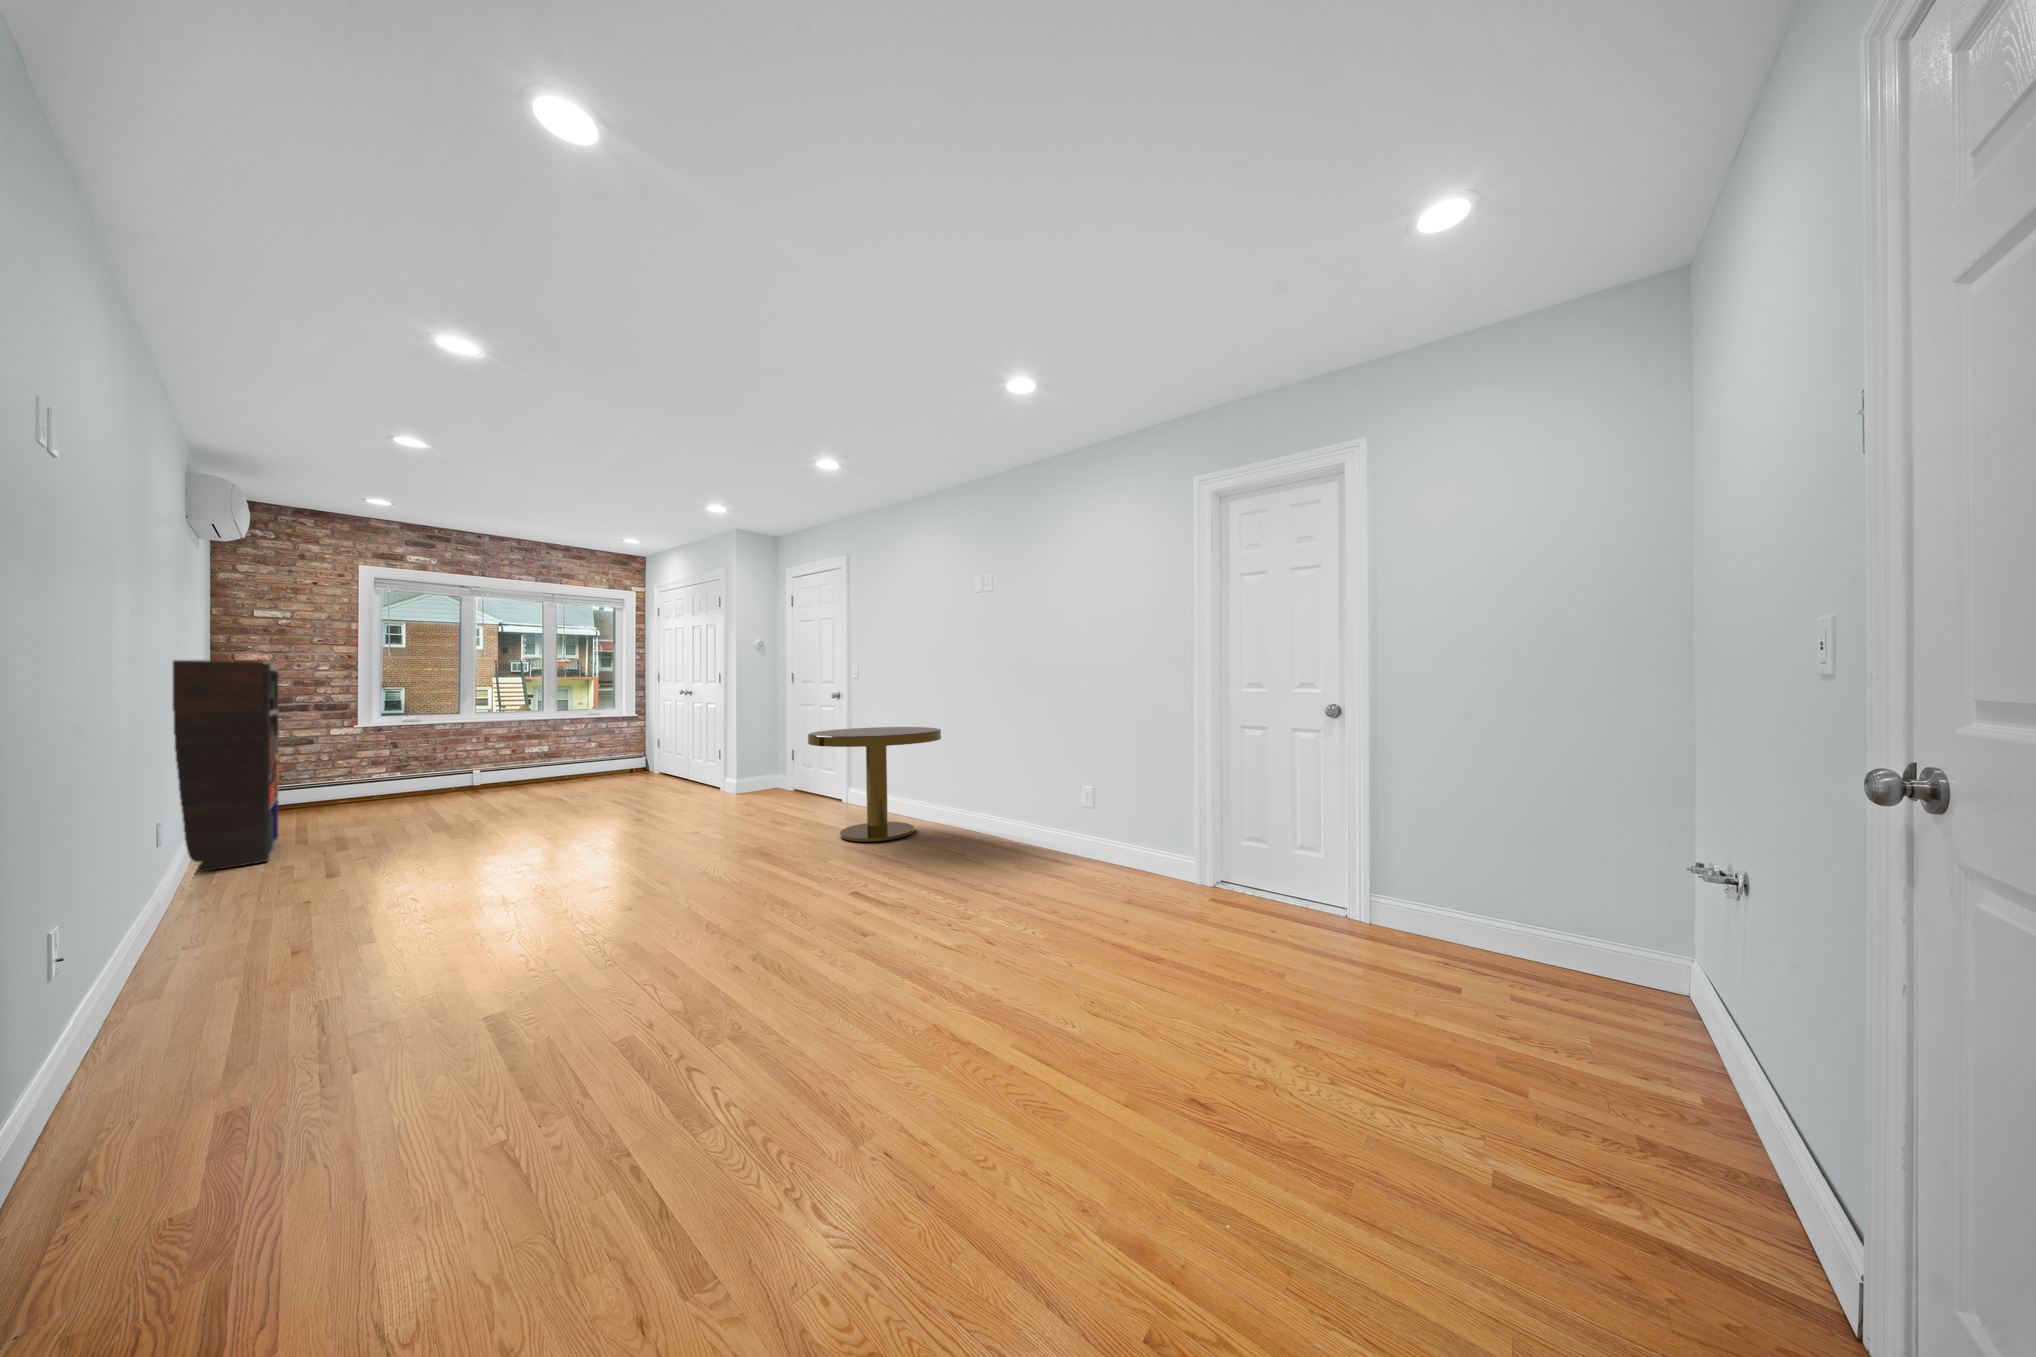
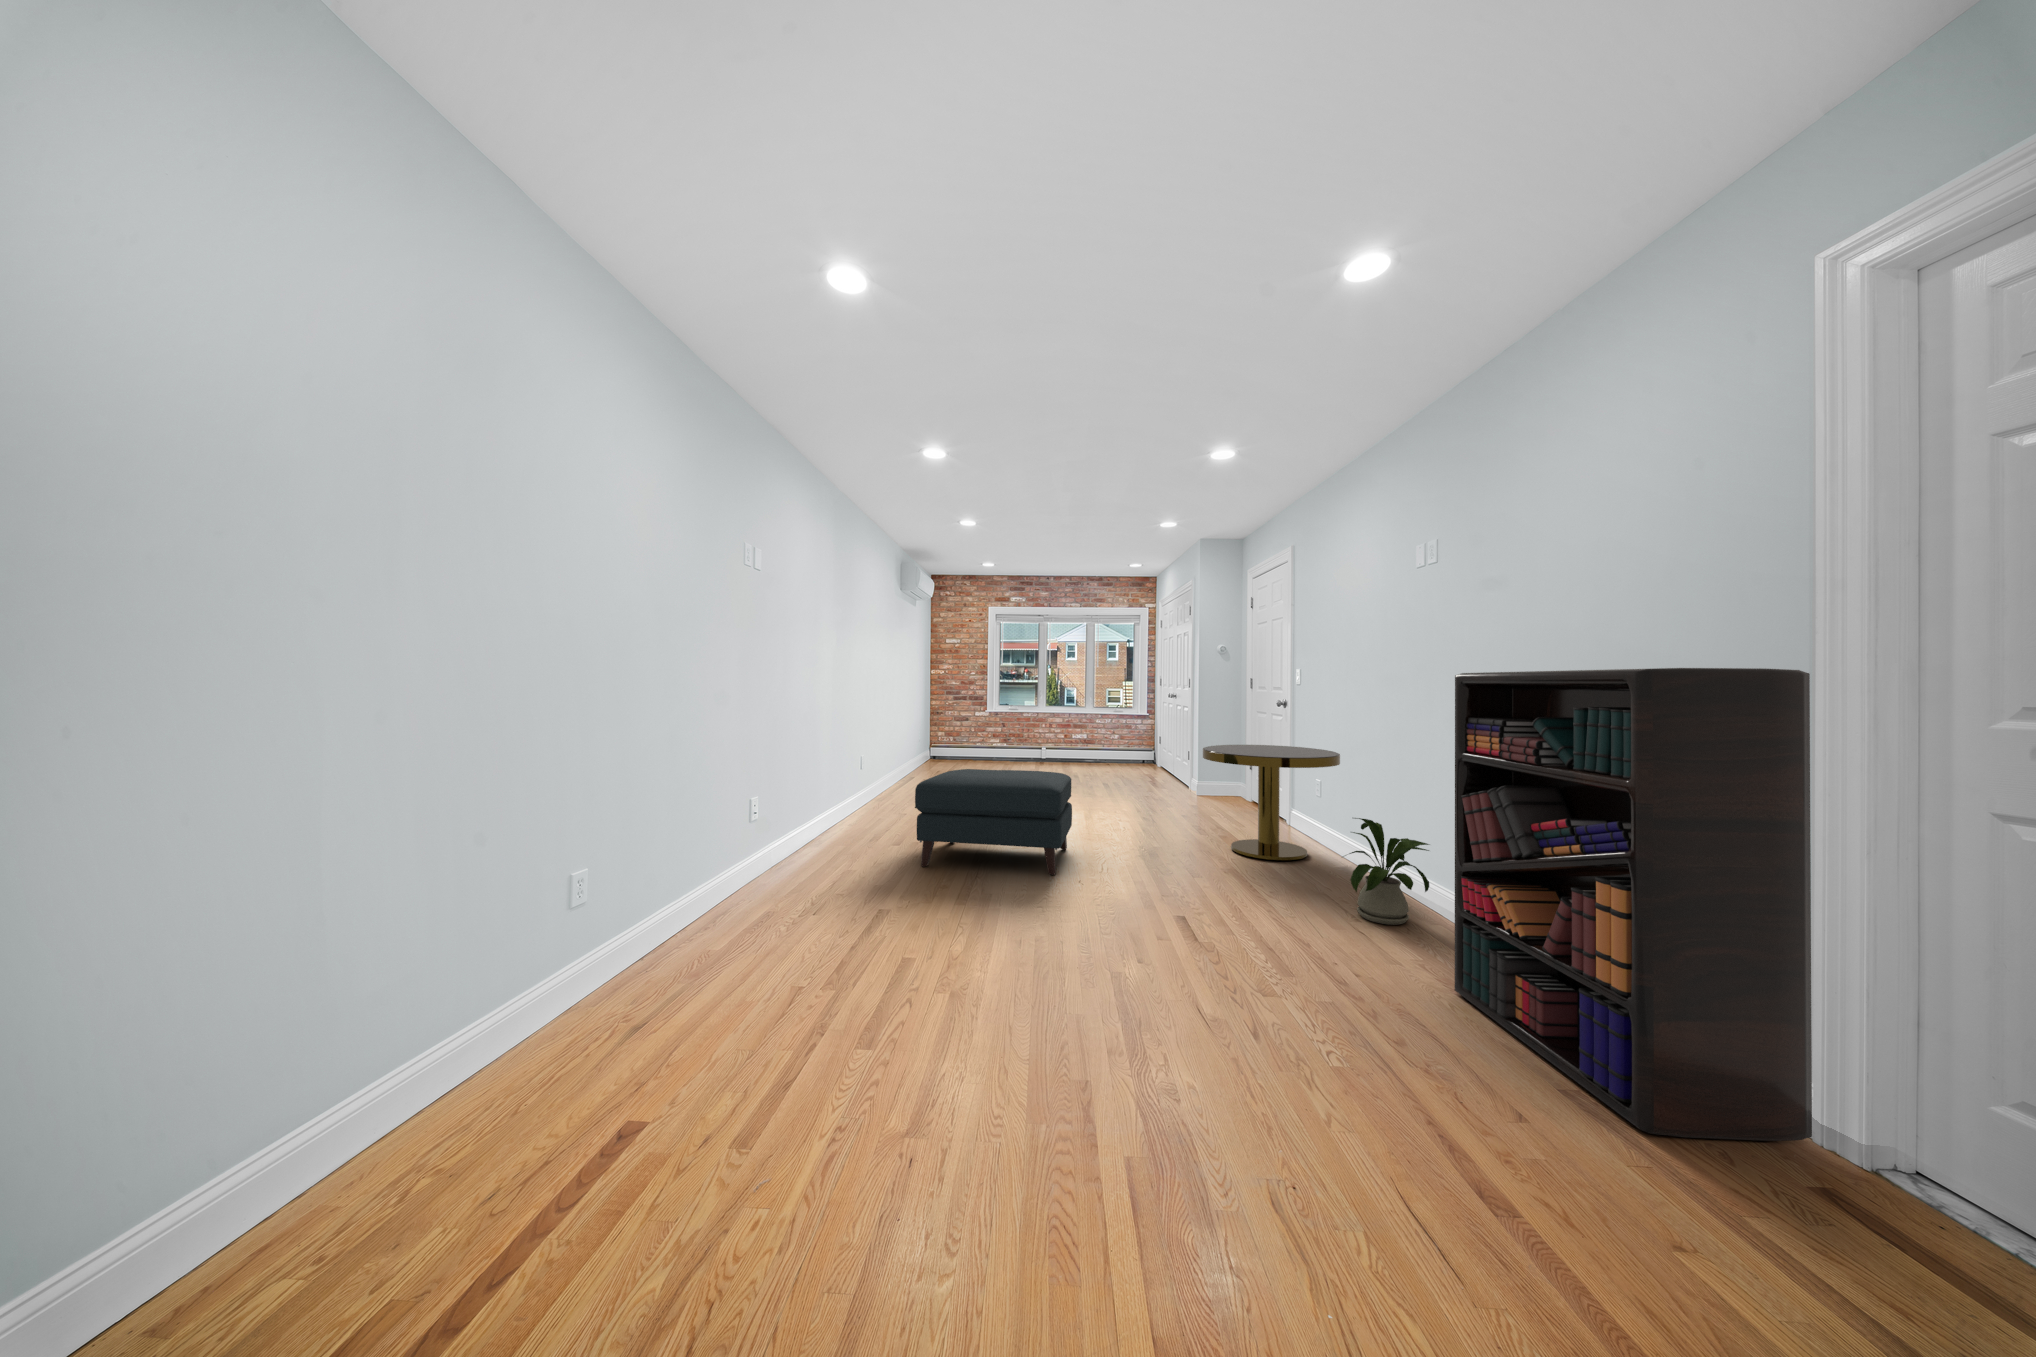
bookshelf: present [173,660,279,872] -> present [1455,668,1812,1141]
house plant: none [995,776,1062,868] -> present [1349,818,1429,925]
ottoman: none [387,784,687,982] -> present [915,769,1072,875]

